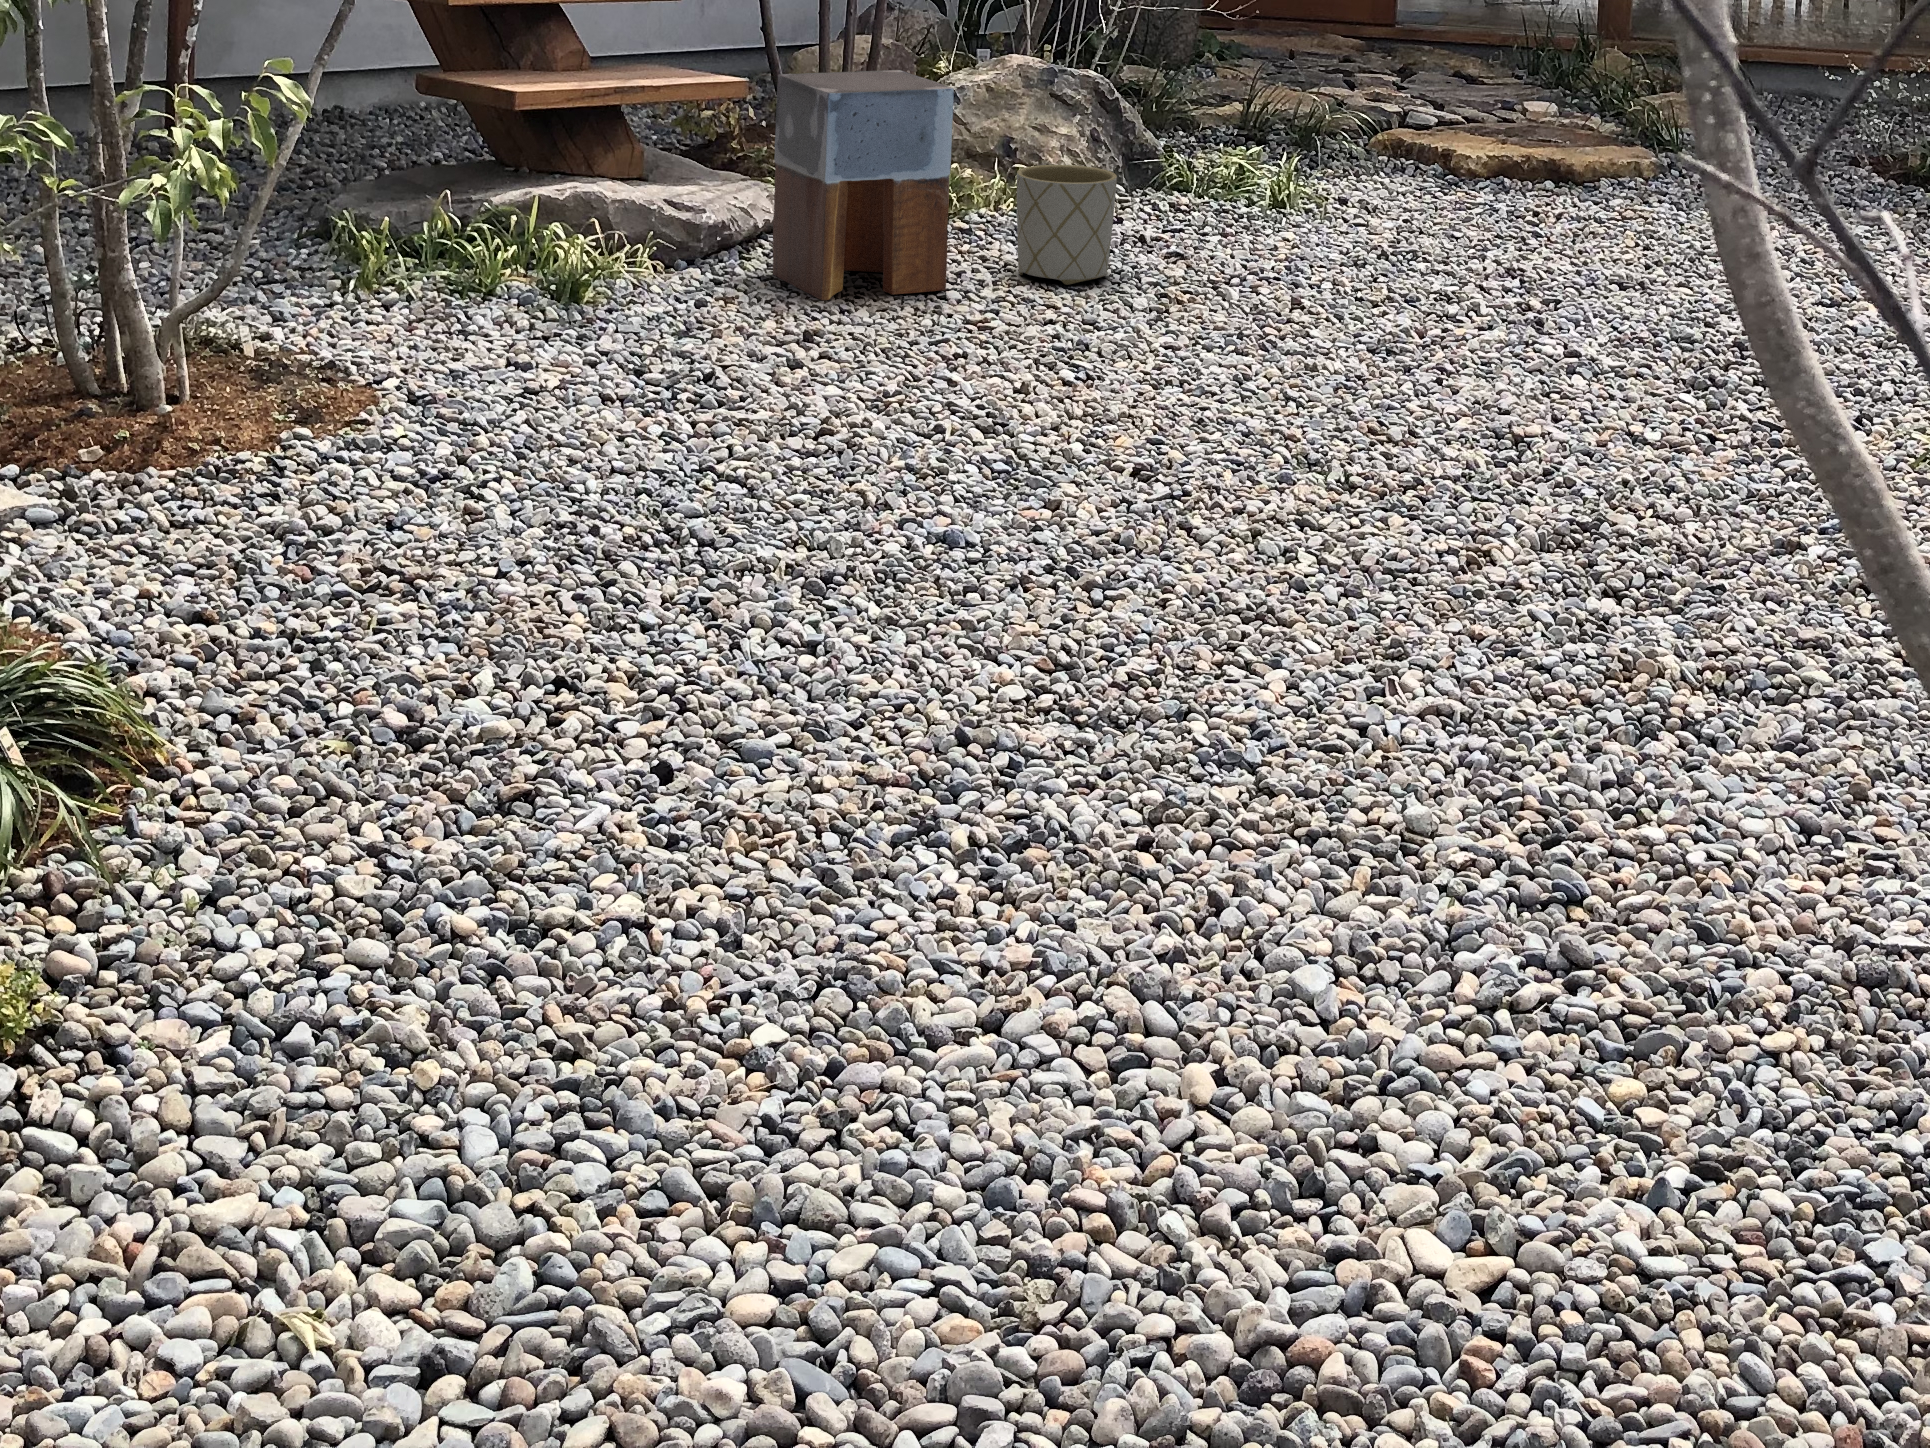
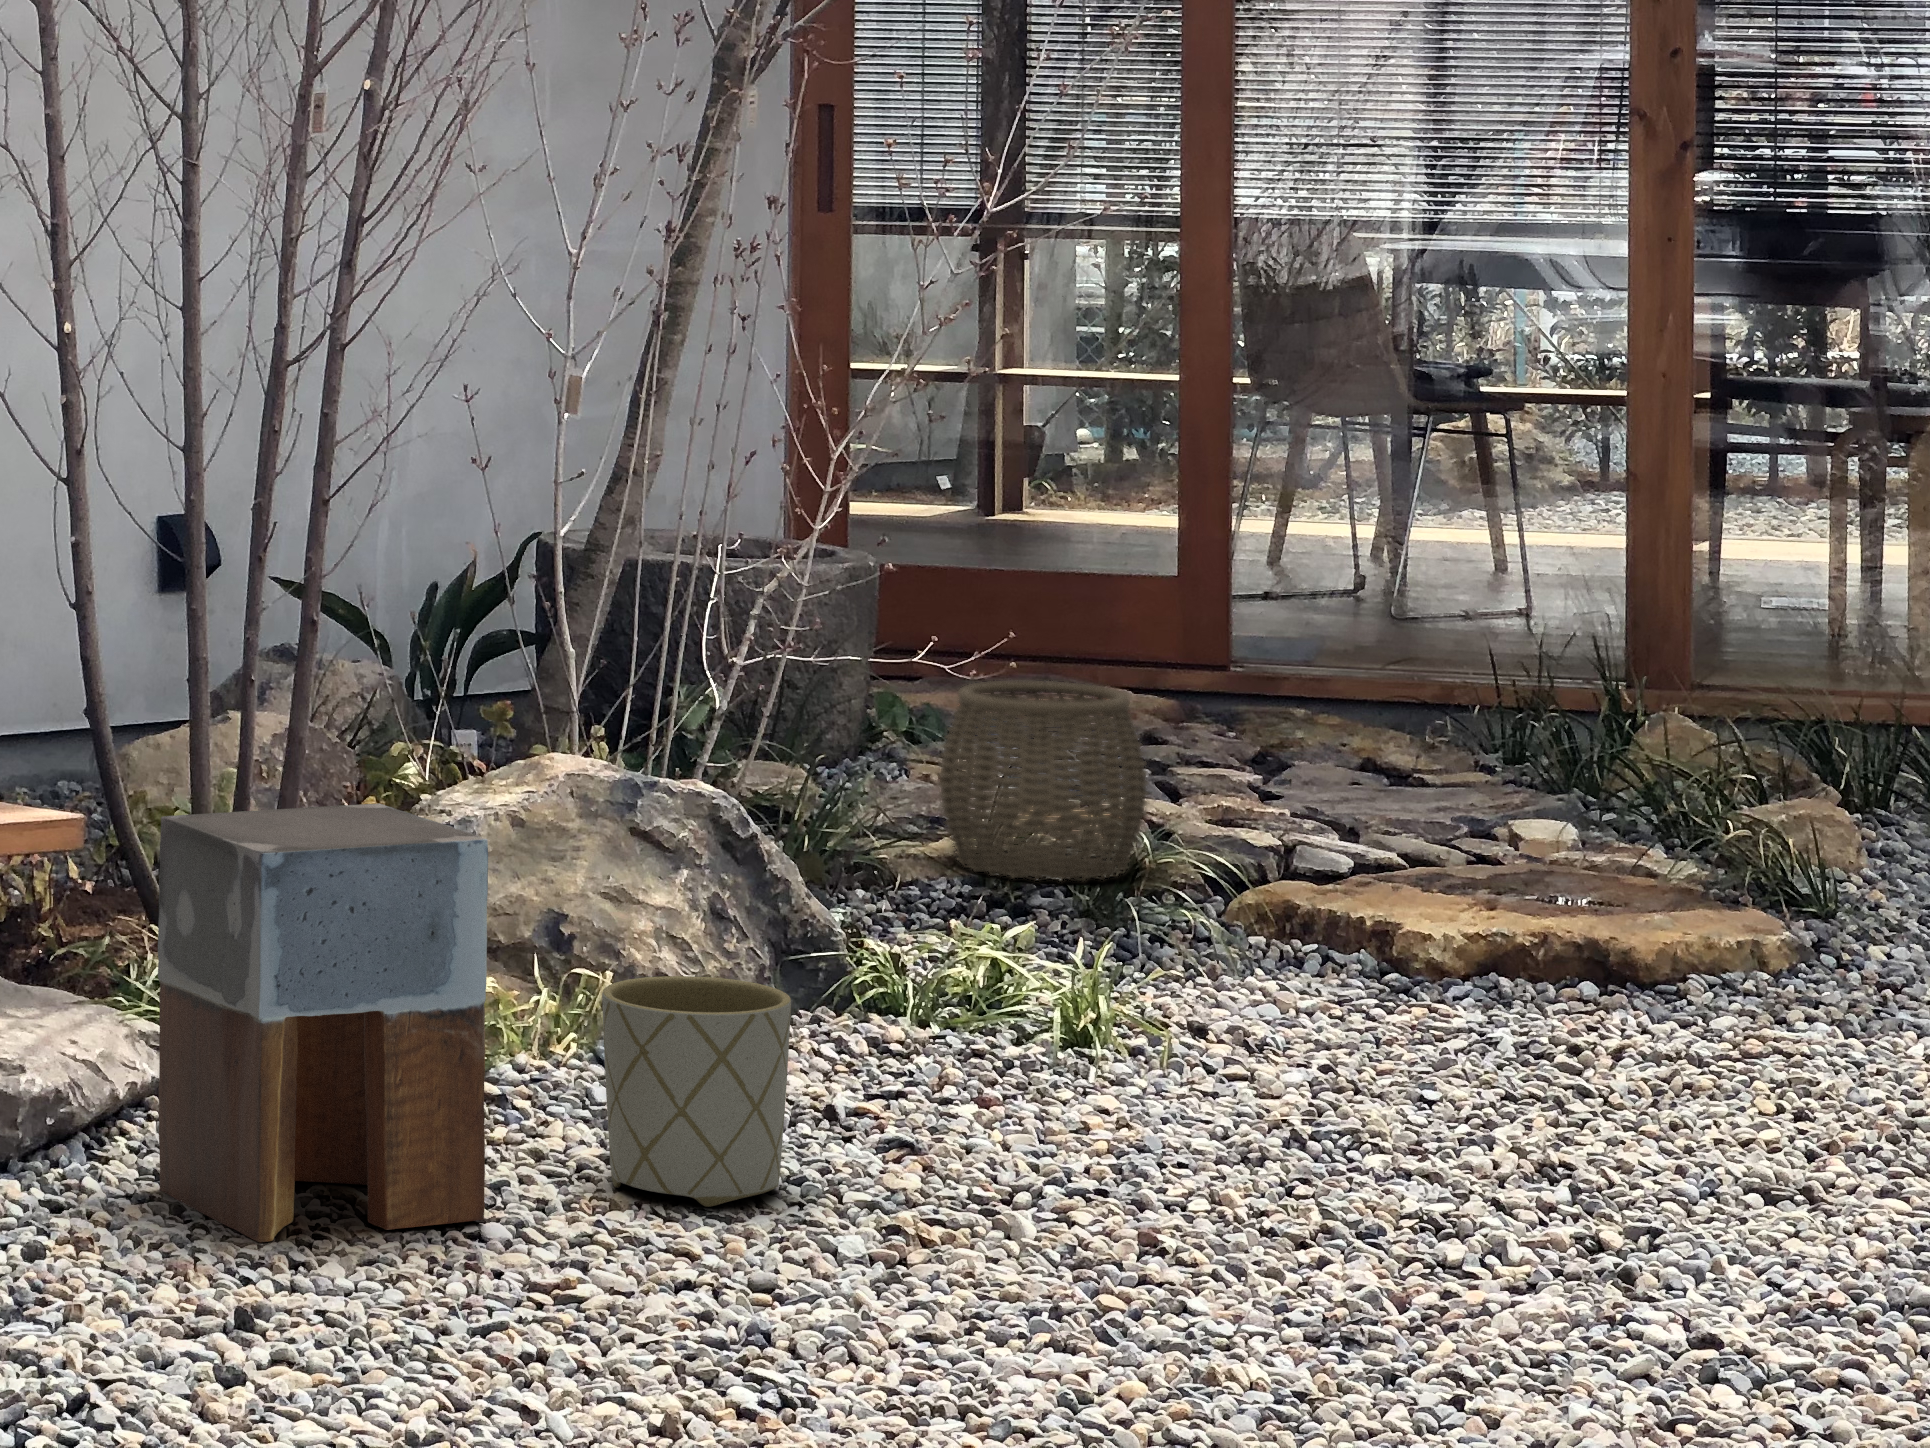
woven basket: none [1232,20,1345,128] -> present [938,681,1148,881]

